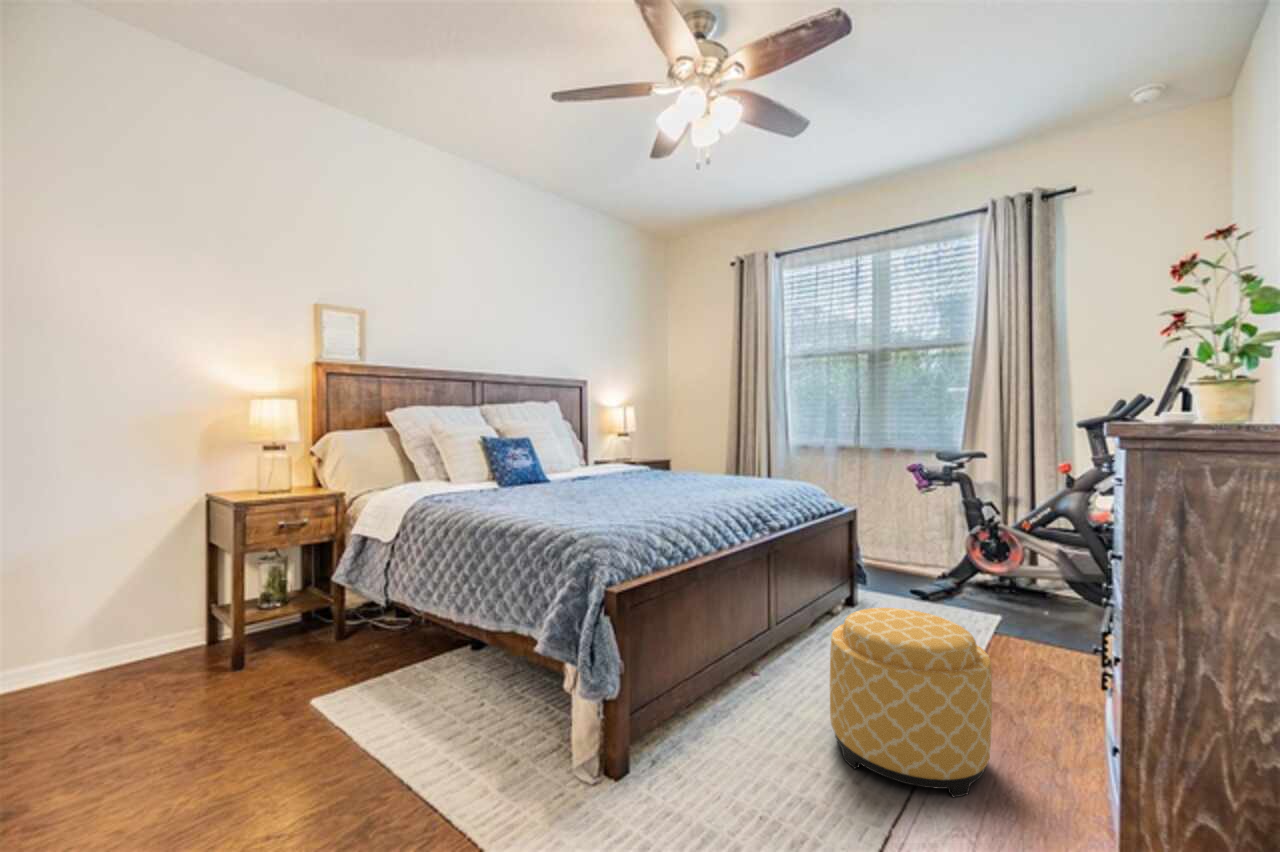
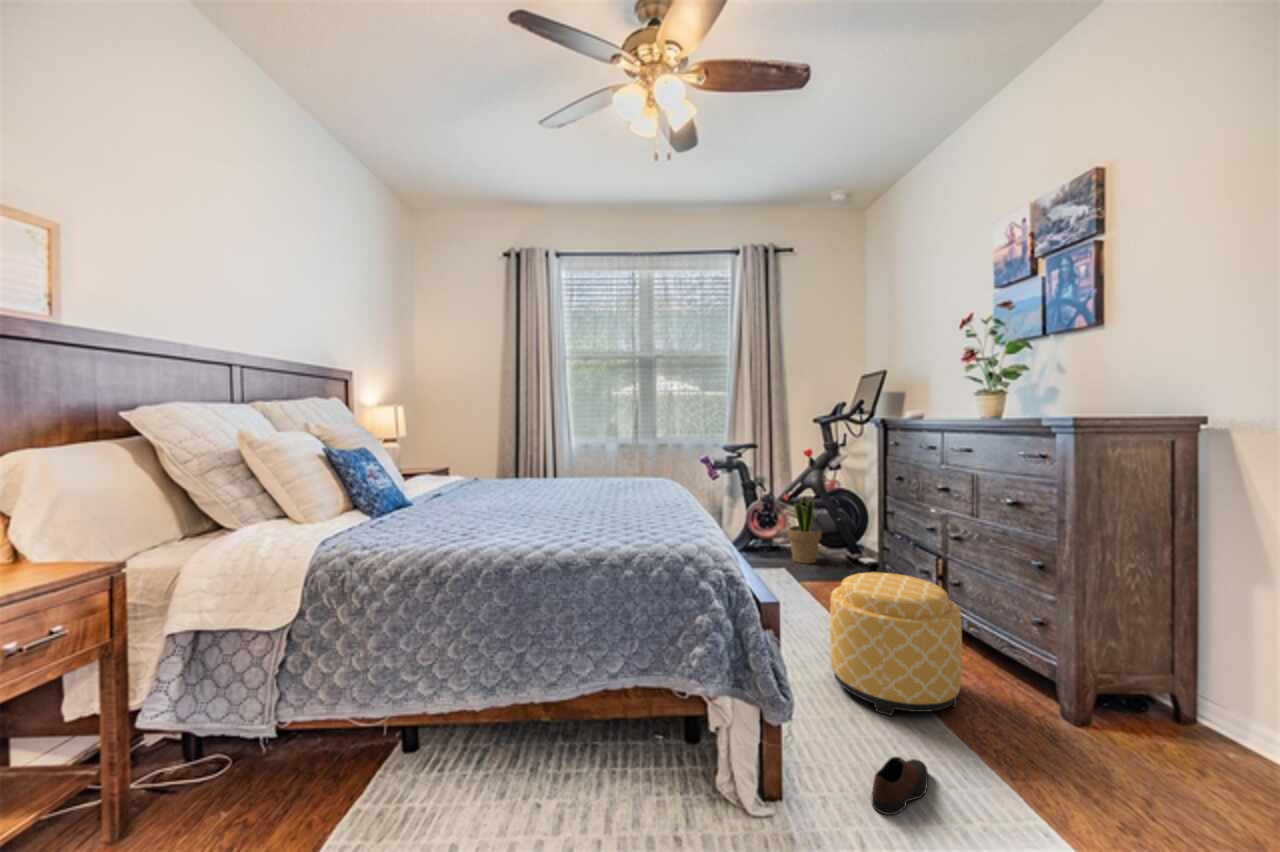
potted plant: none [1023,527,1084,620] -> present [788,497,822,564]
shoe: none [700,773,801,825] -> present [872,757,928,815]

